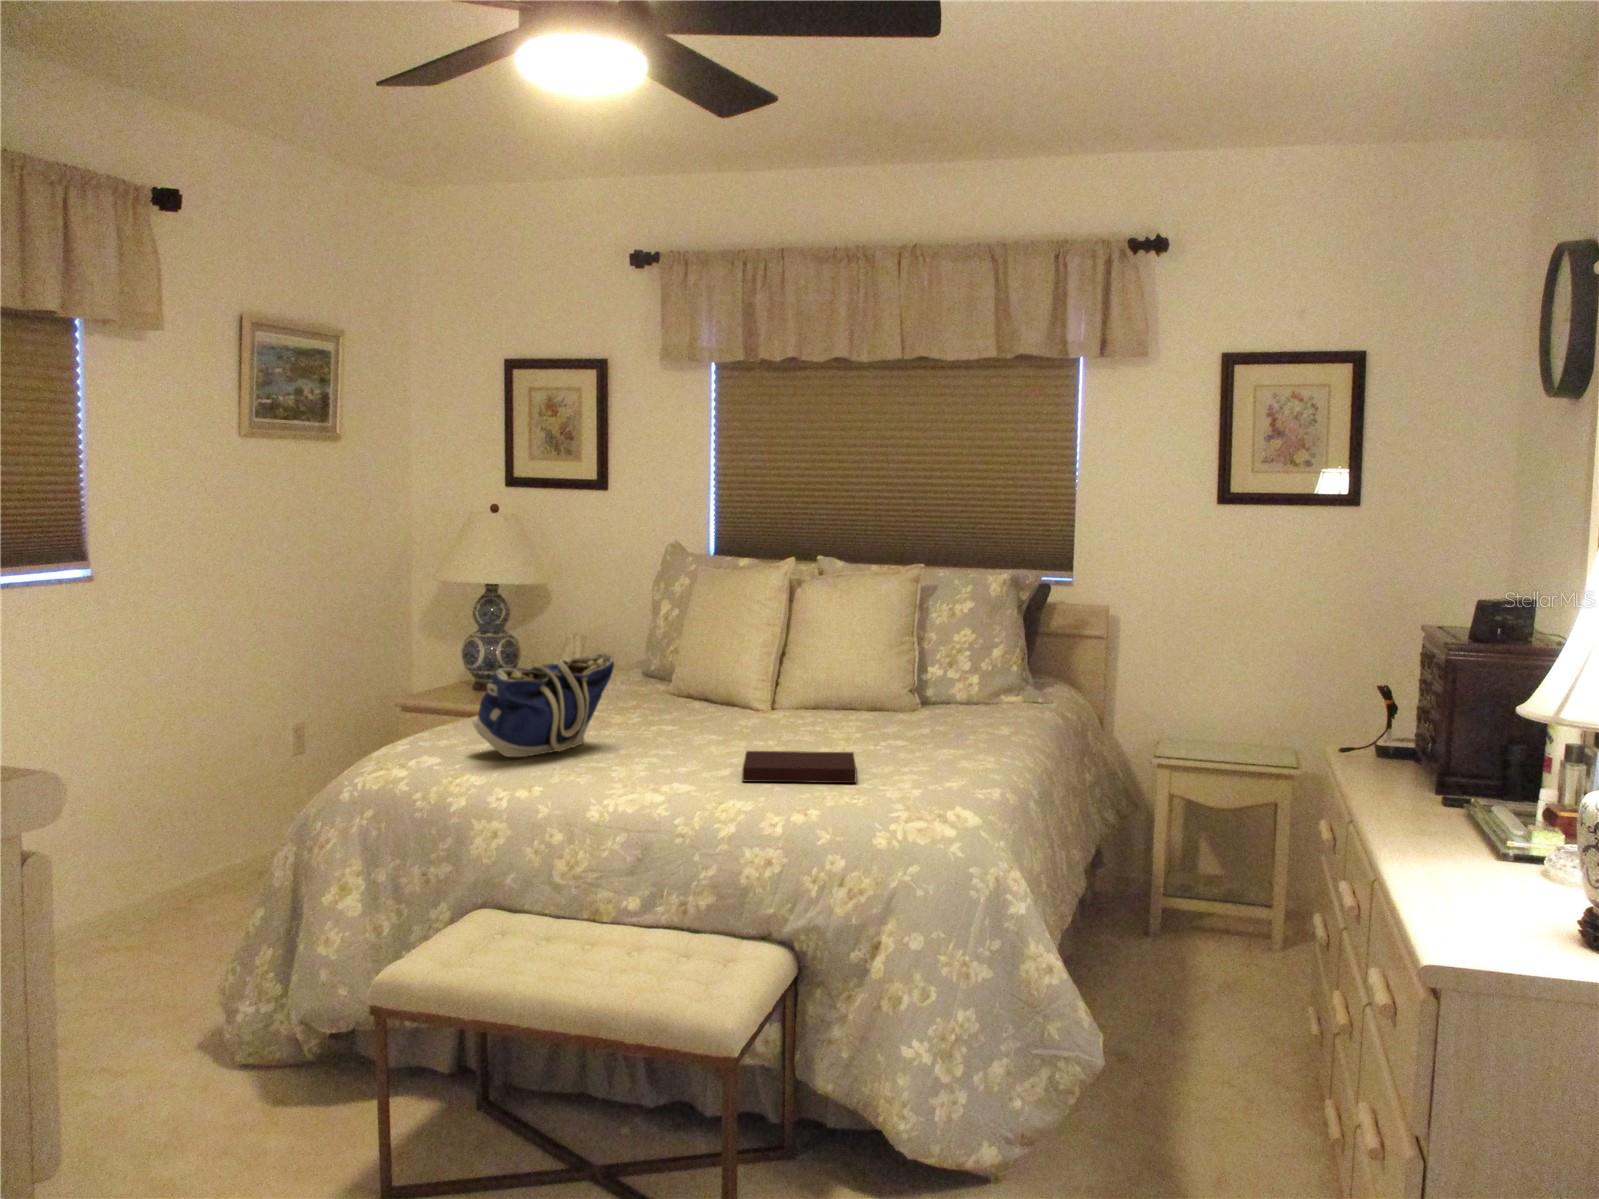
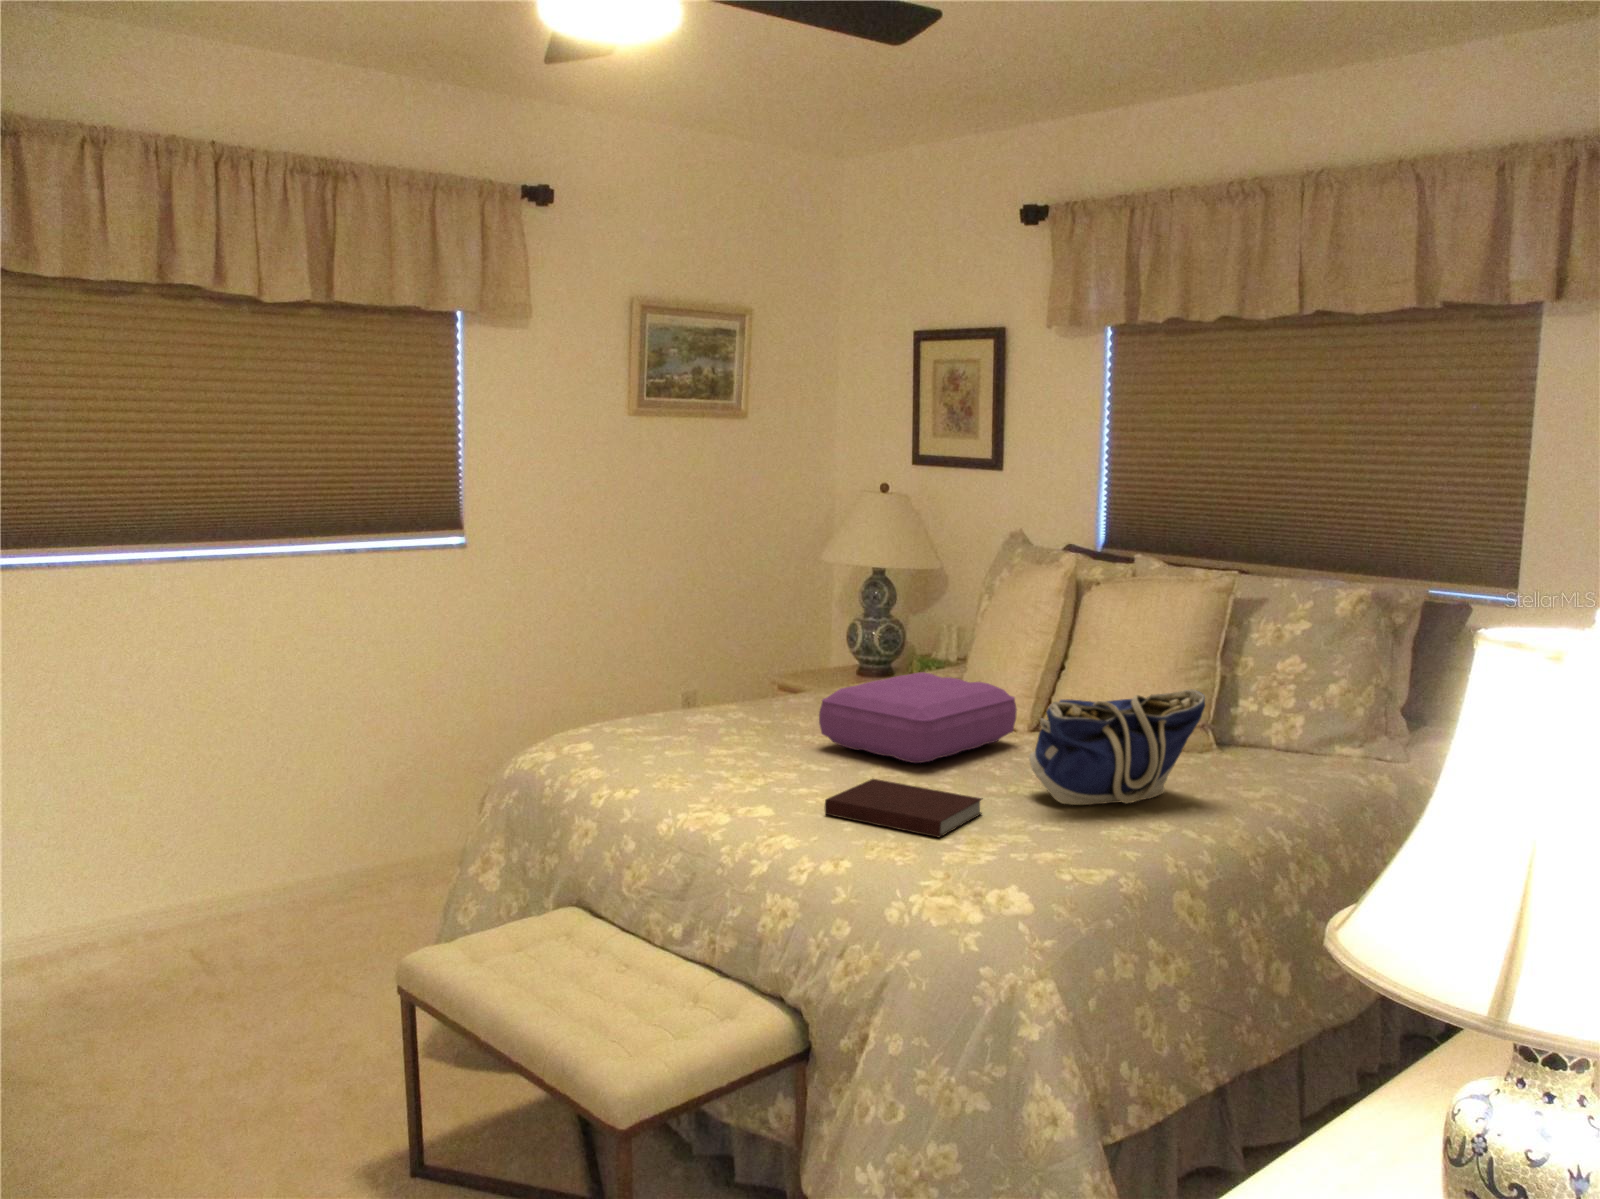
tote bag: present [472,652,614,757] -> present [1029,689,1205,805]
pillow: none [638,667,785,741] -> present [819,672,1017,763]

